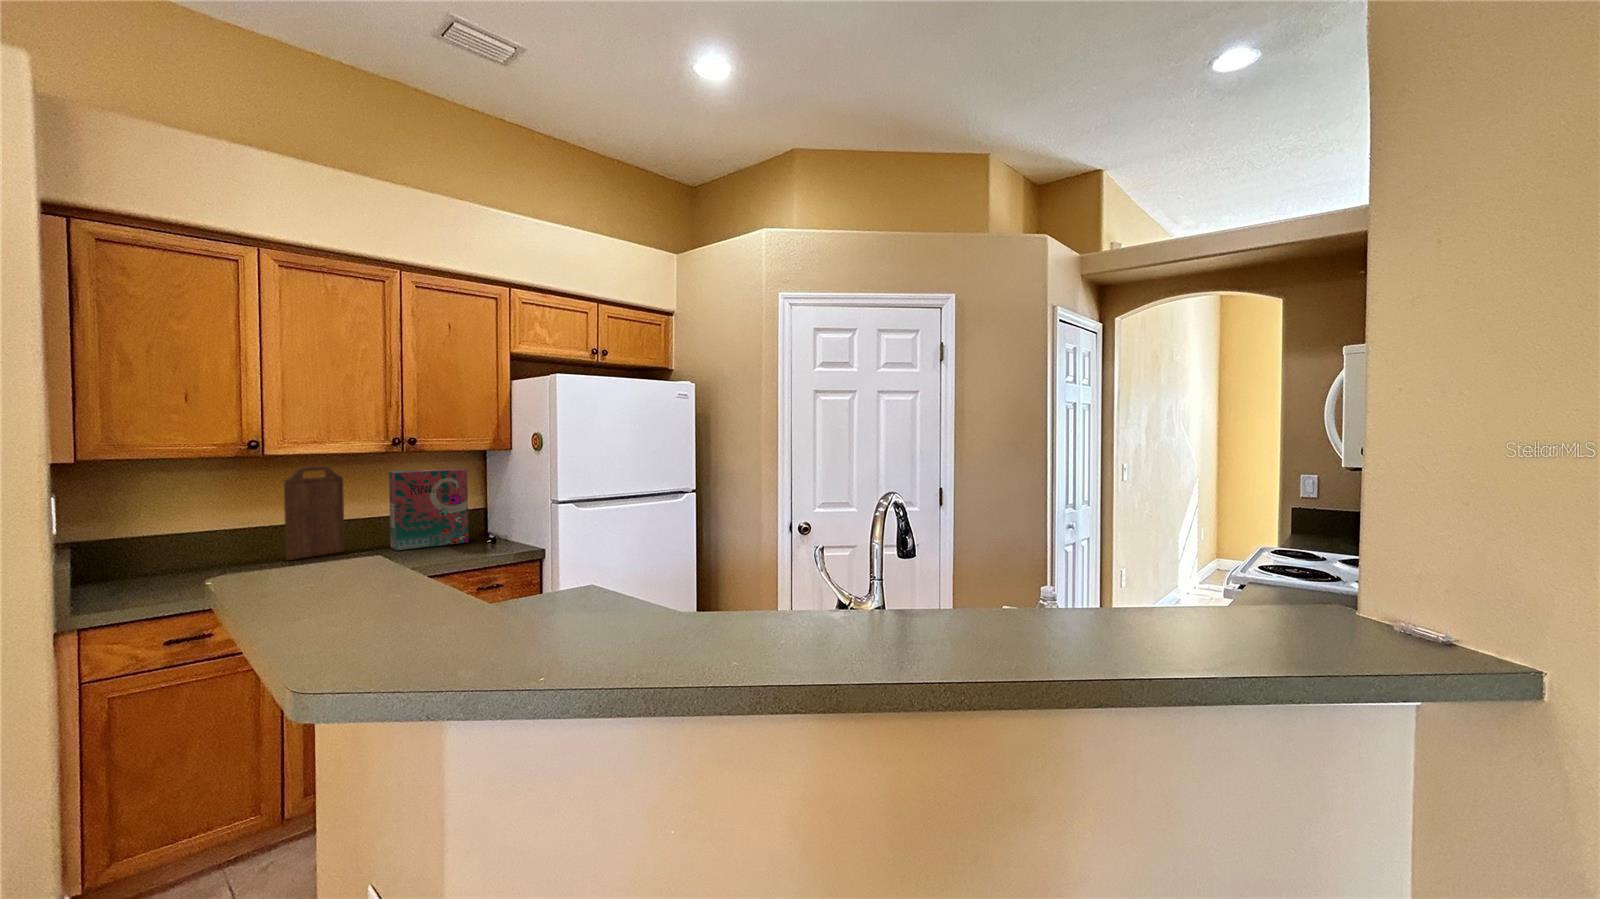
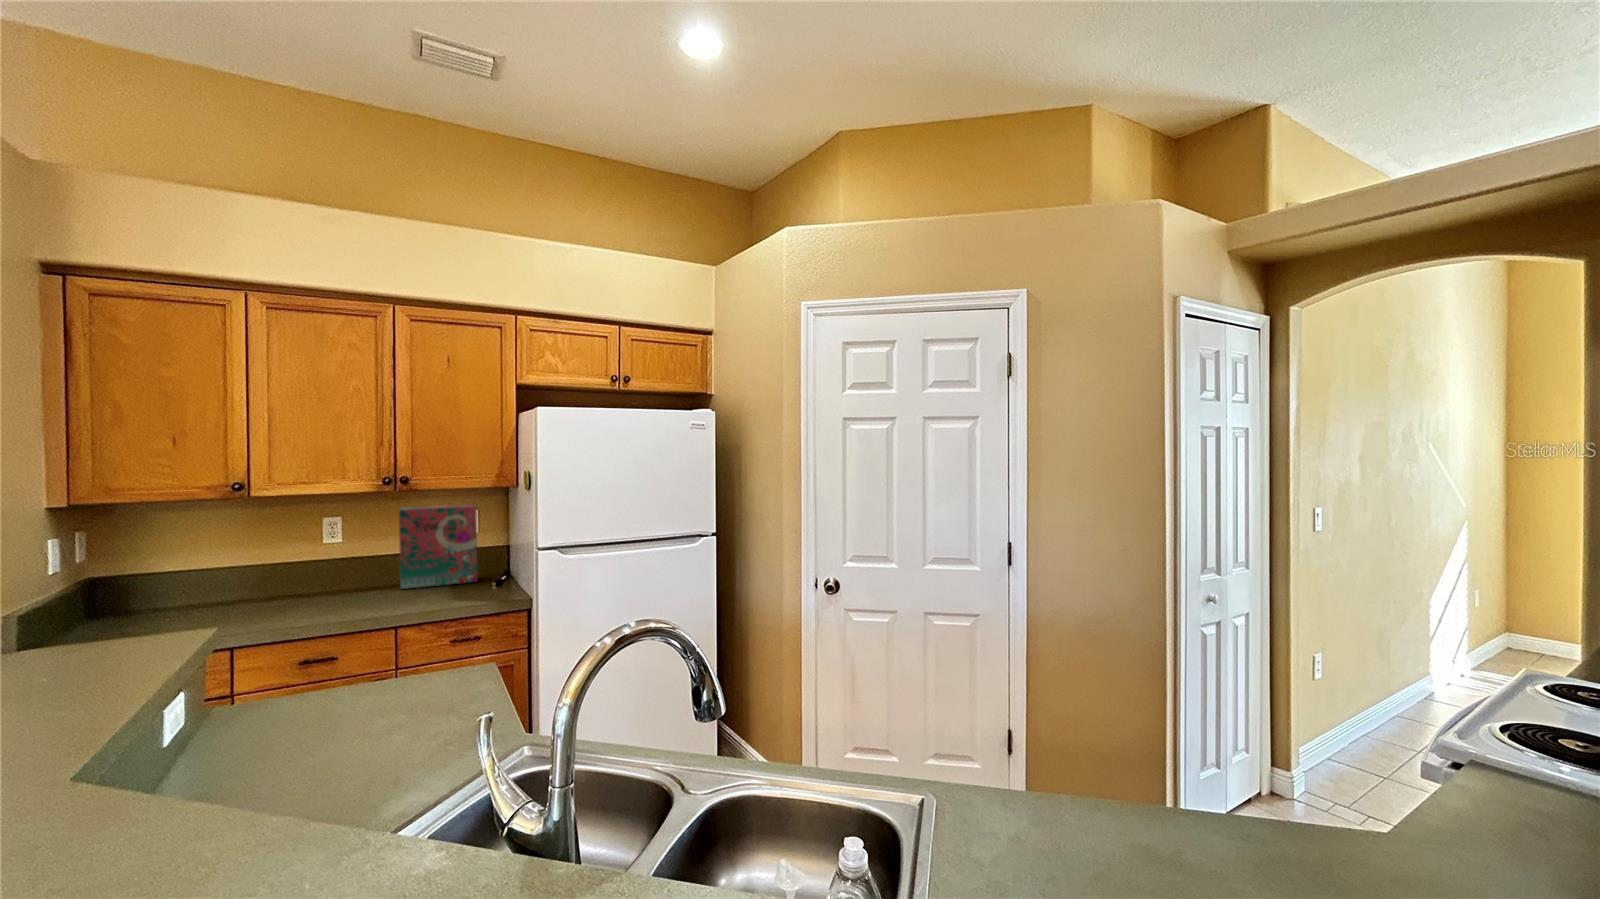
cutting board: present [284,466,345,560] -> none [293,502,358,596]

